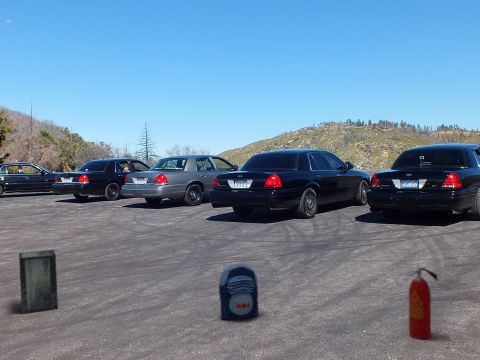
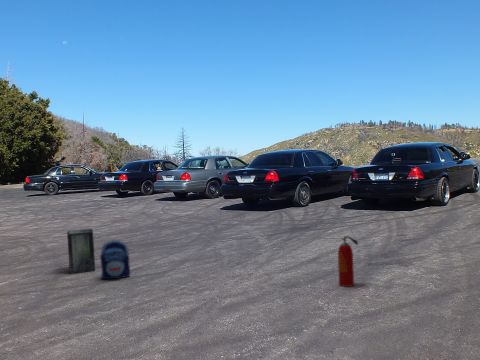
backpack: present [219,263,259,320] -> present [100,240,130,279]

